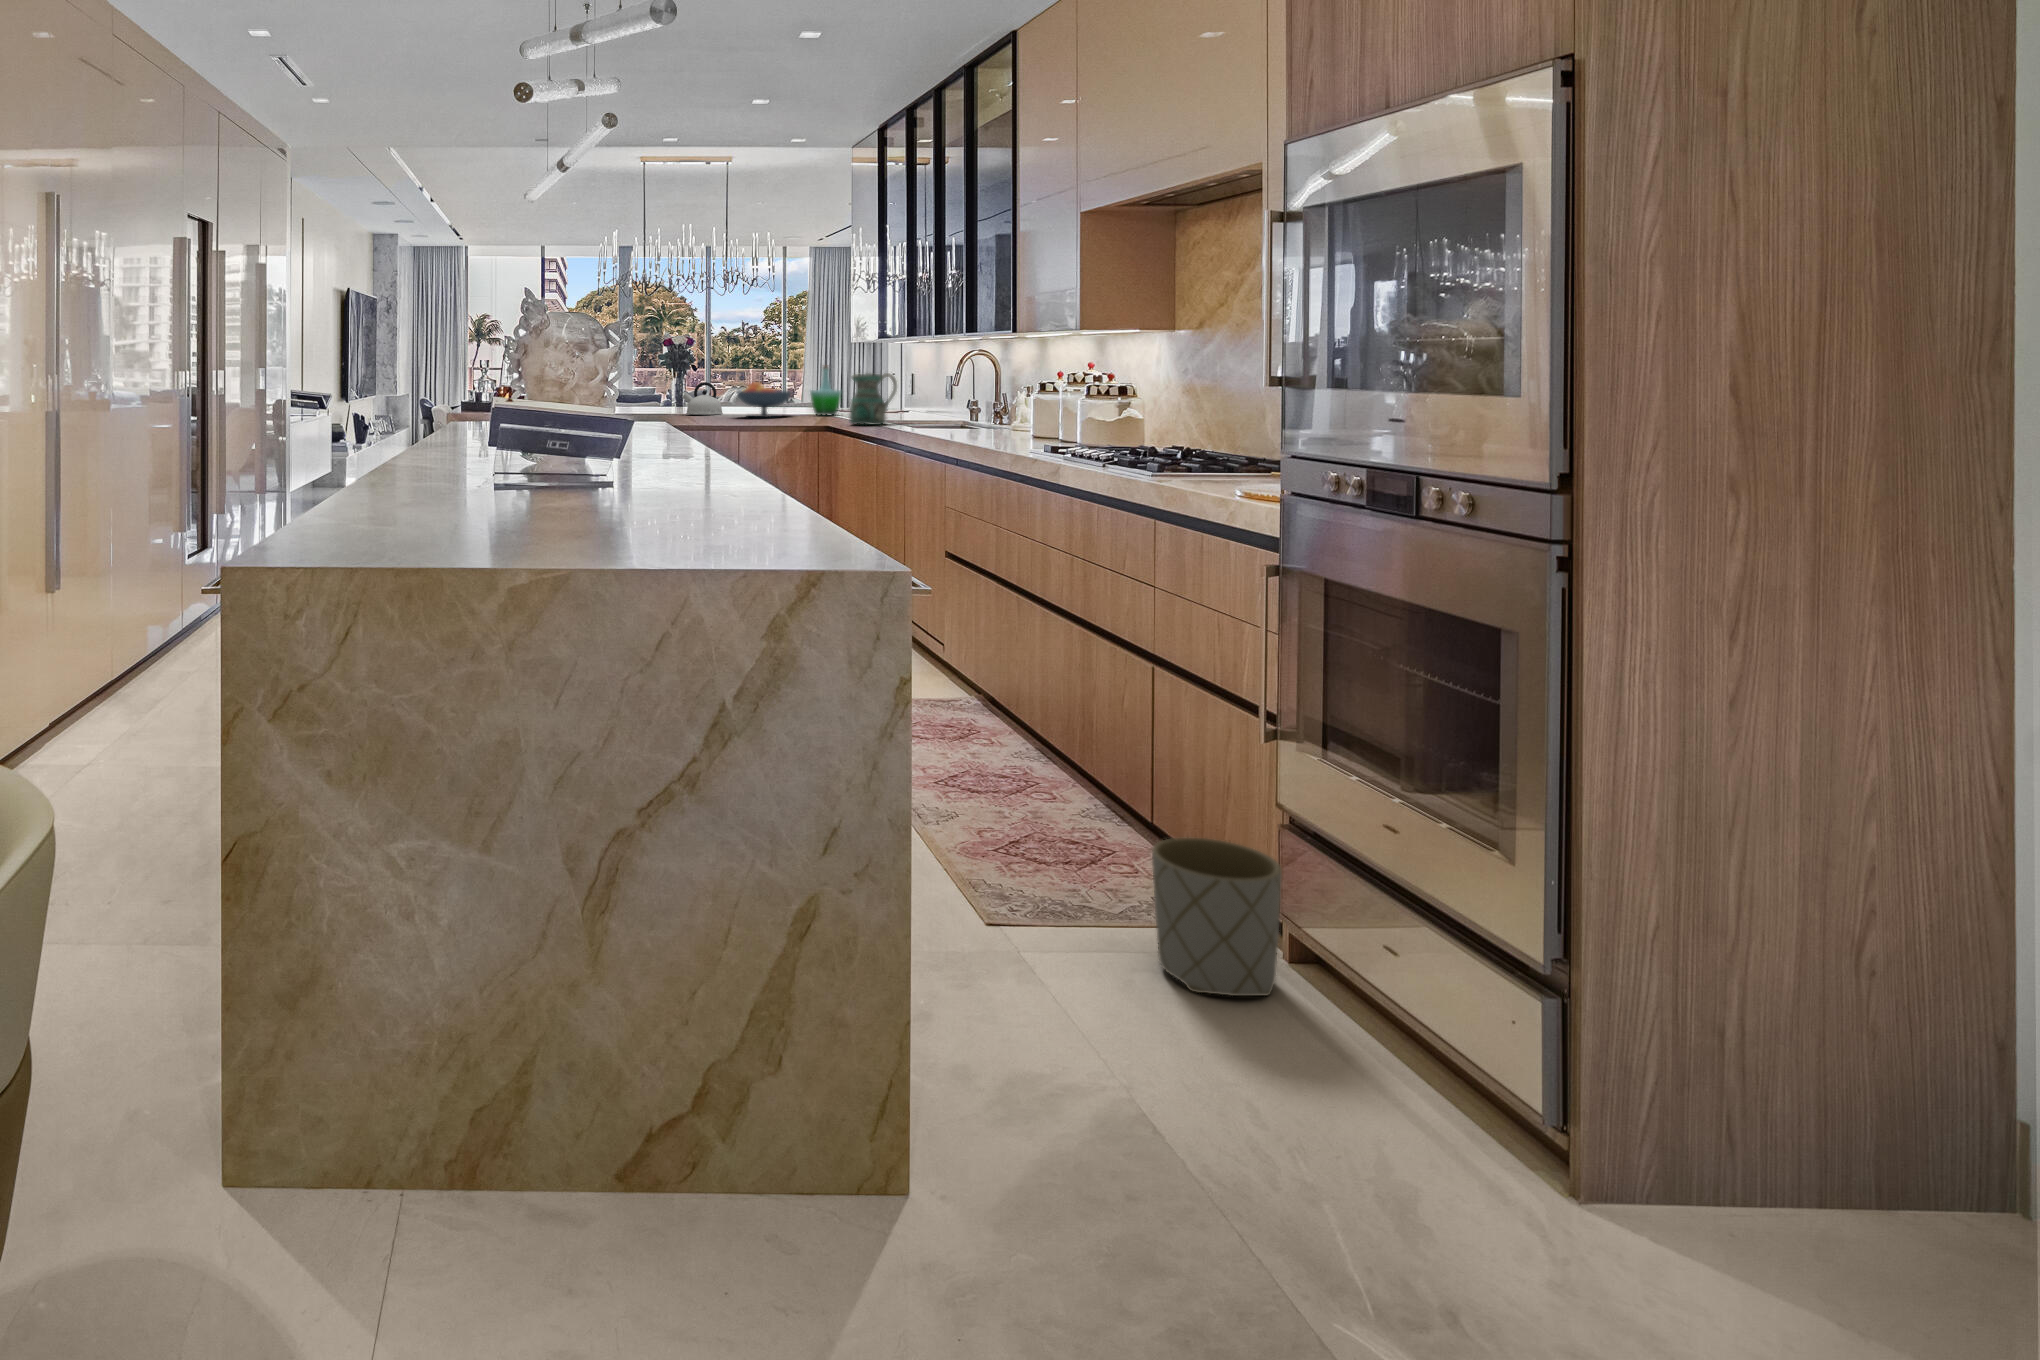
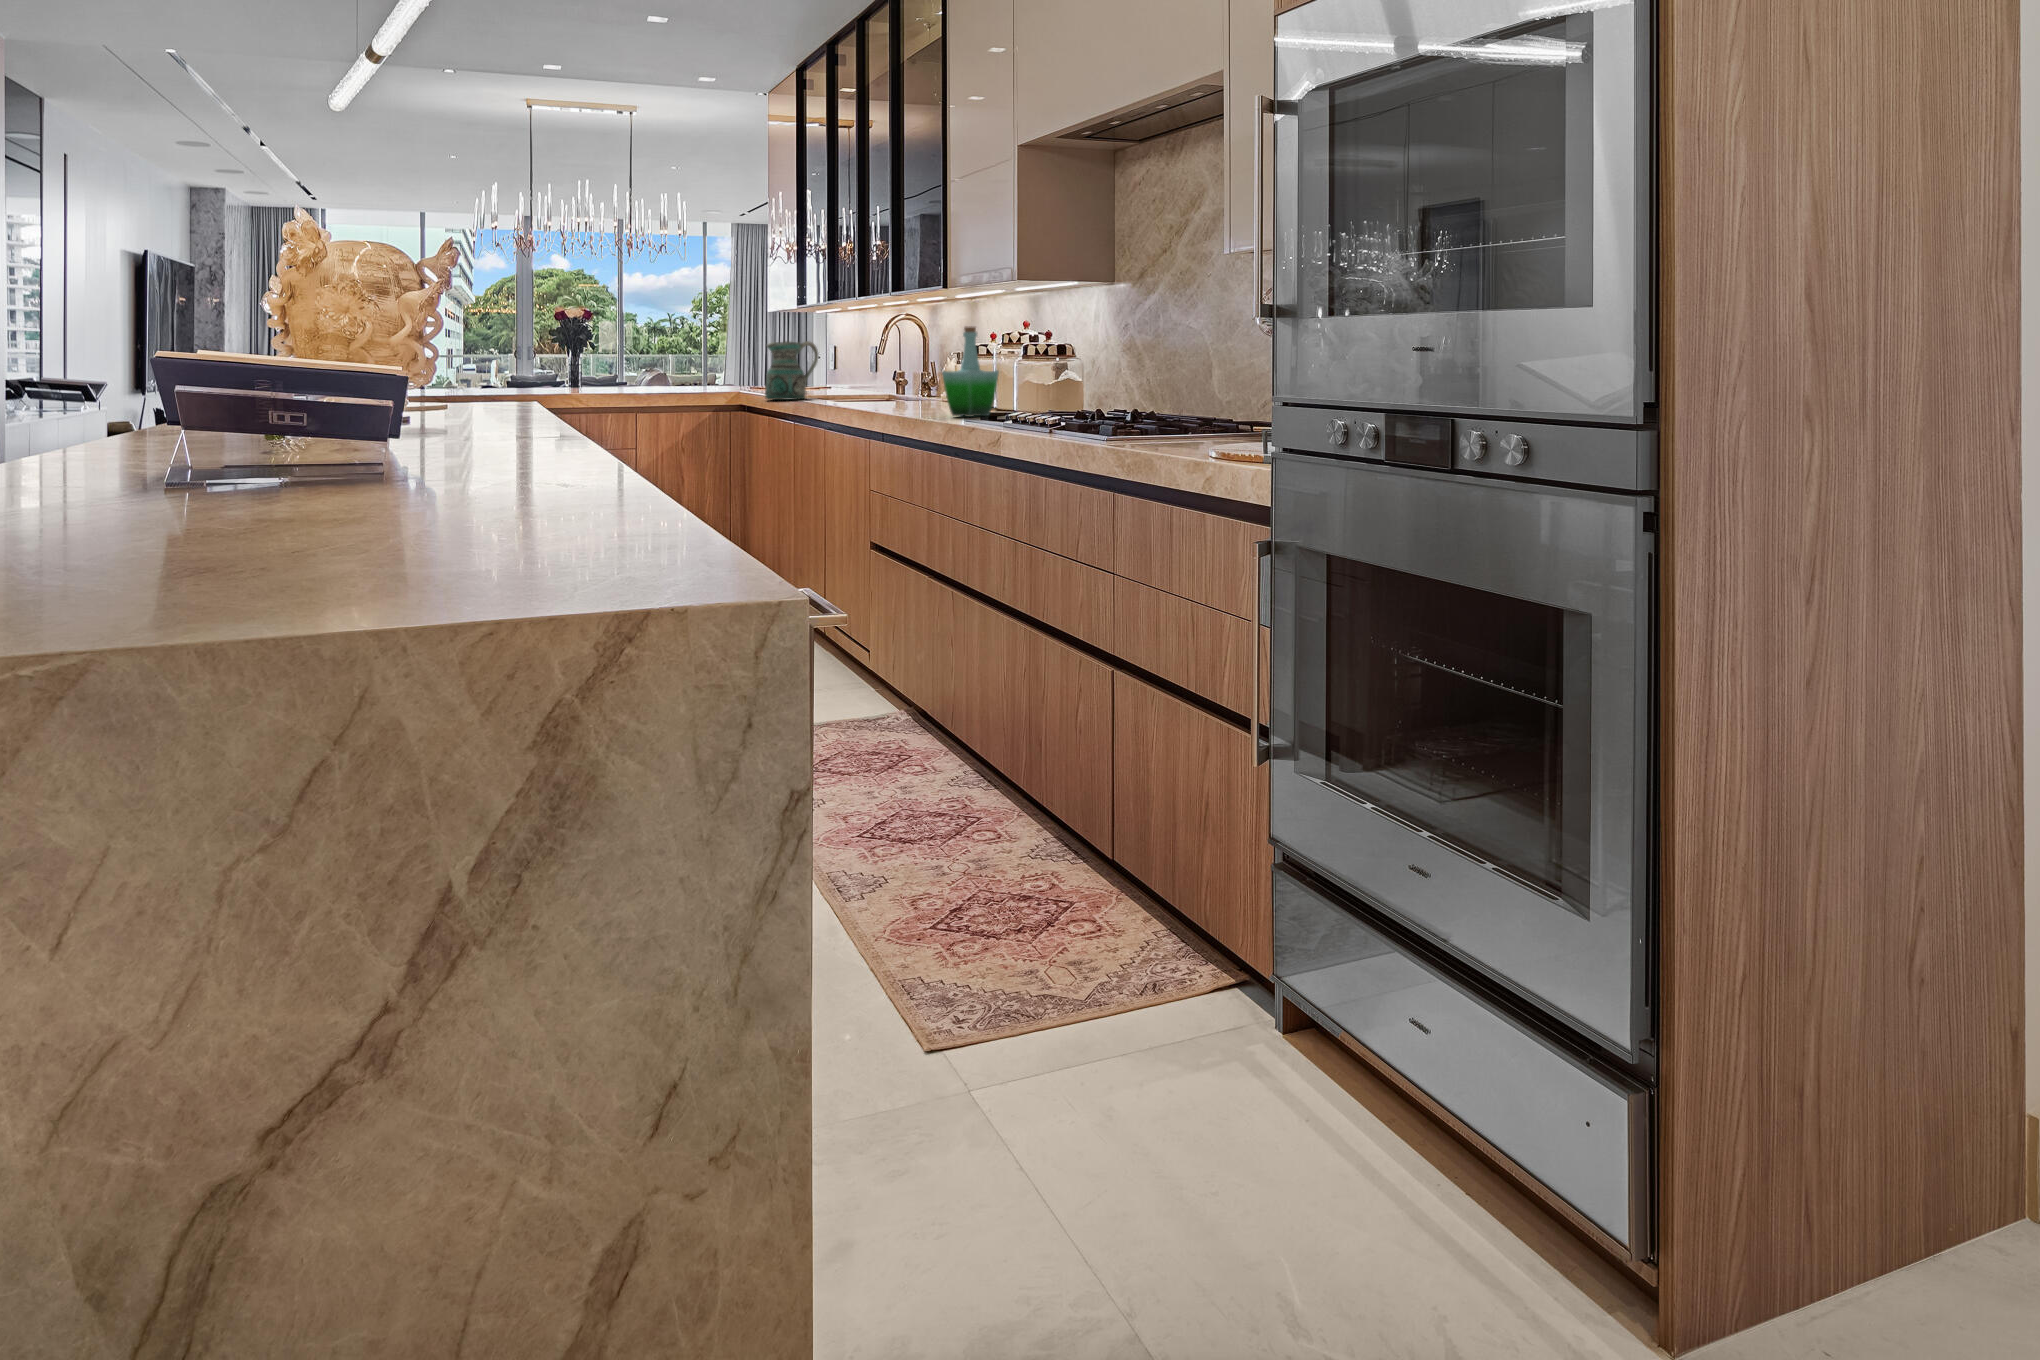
bottle: present [810,365,841,415] -> present [942,326,999,417]
kettle: present [683,382,723,415] -> none [574,358,623,395]
fruit bowl: present [737,382,792,417] -> none [636,356,703,396]
planter: present [1152,837,1282,996] -> none [1134,894,1285,1111]

